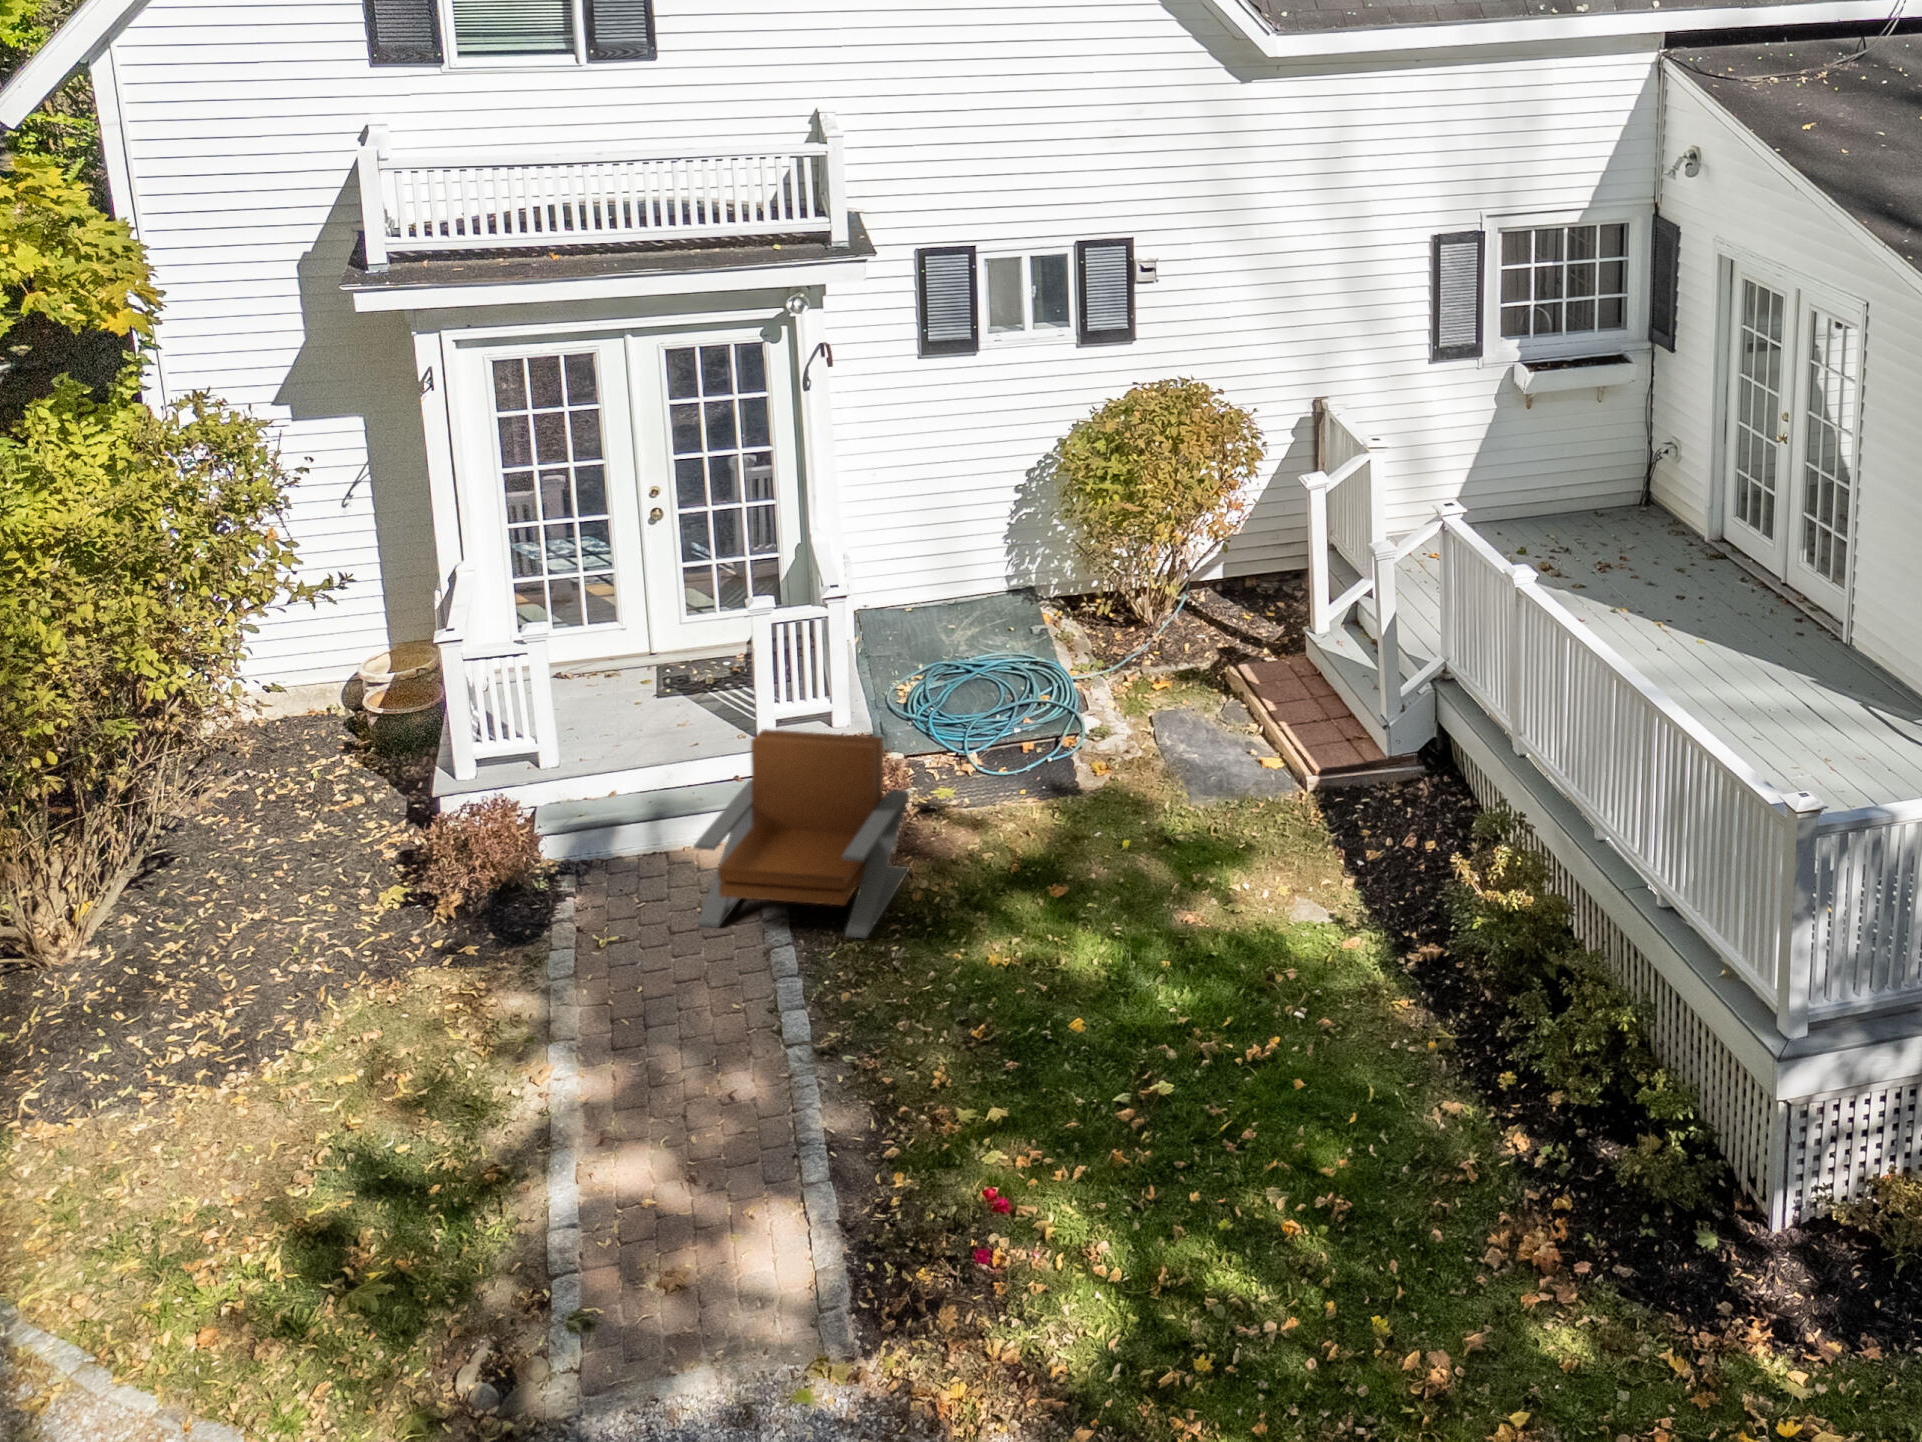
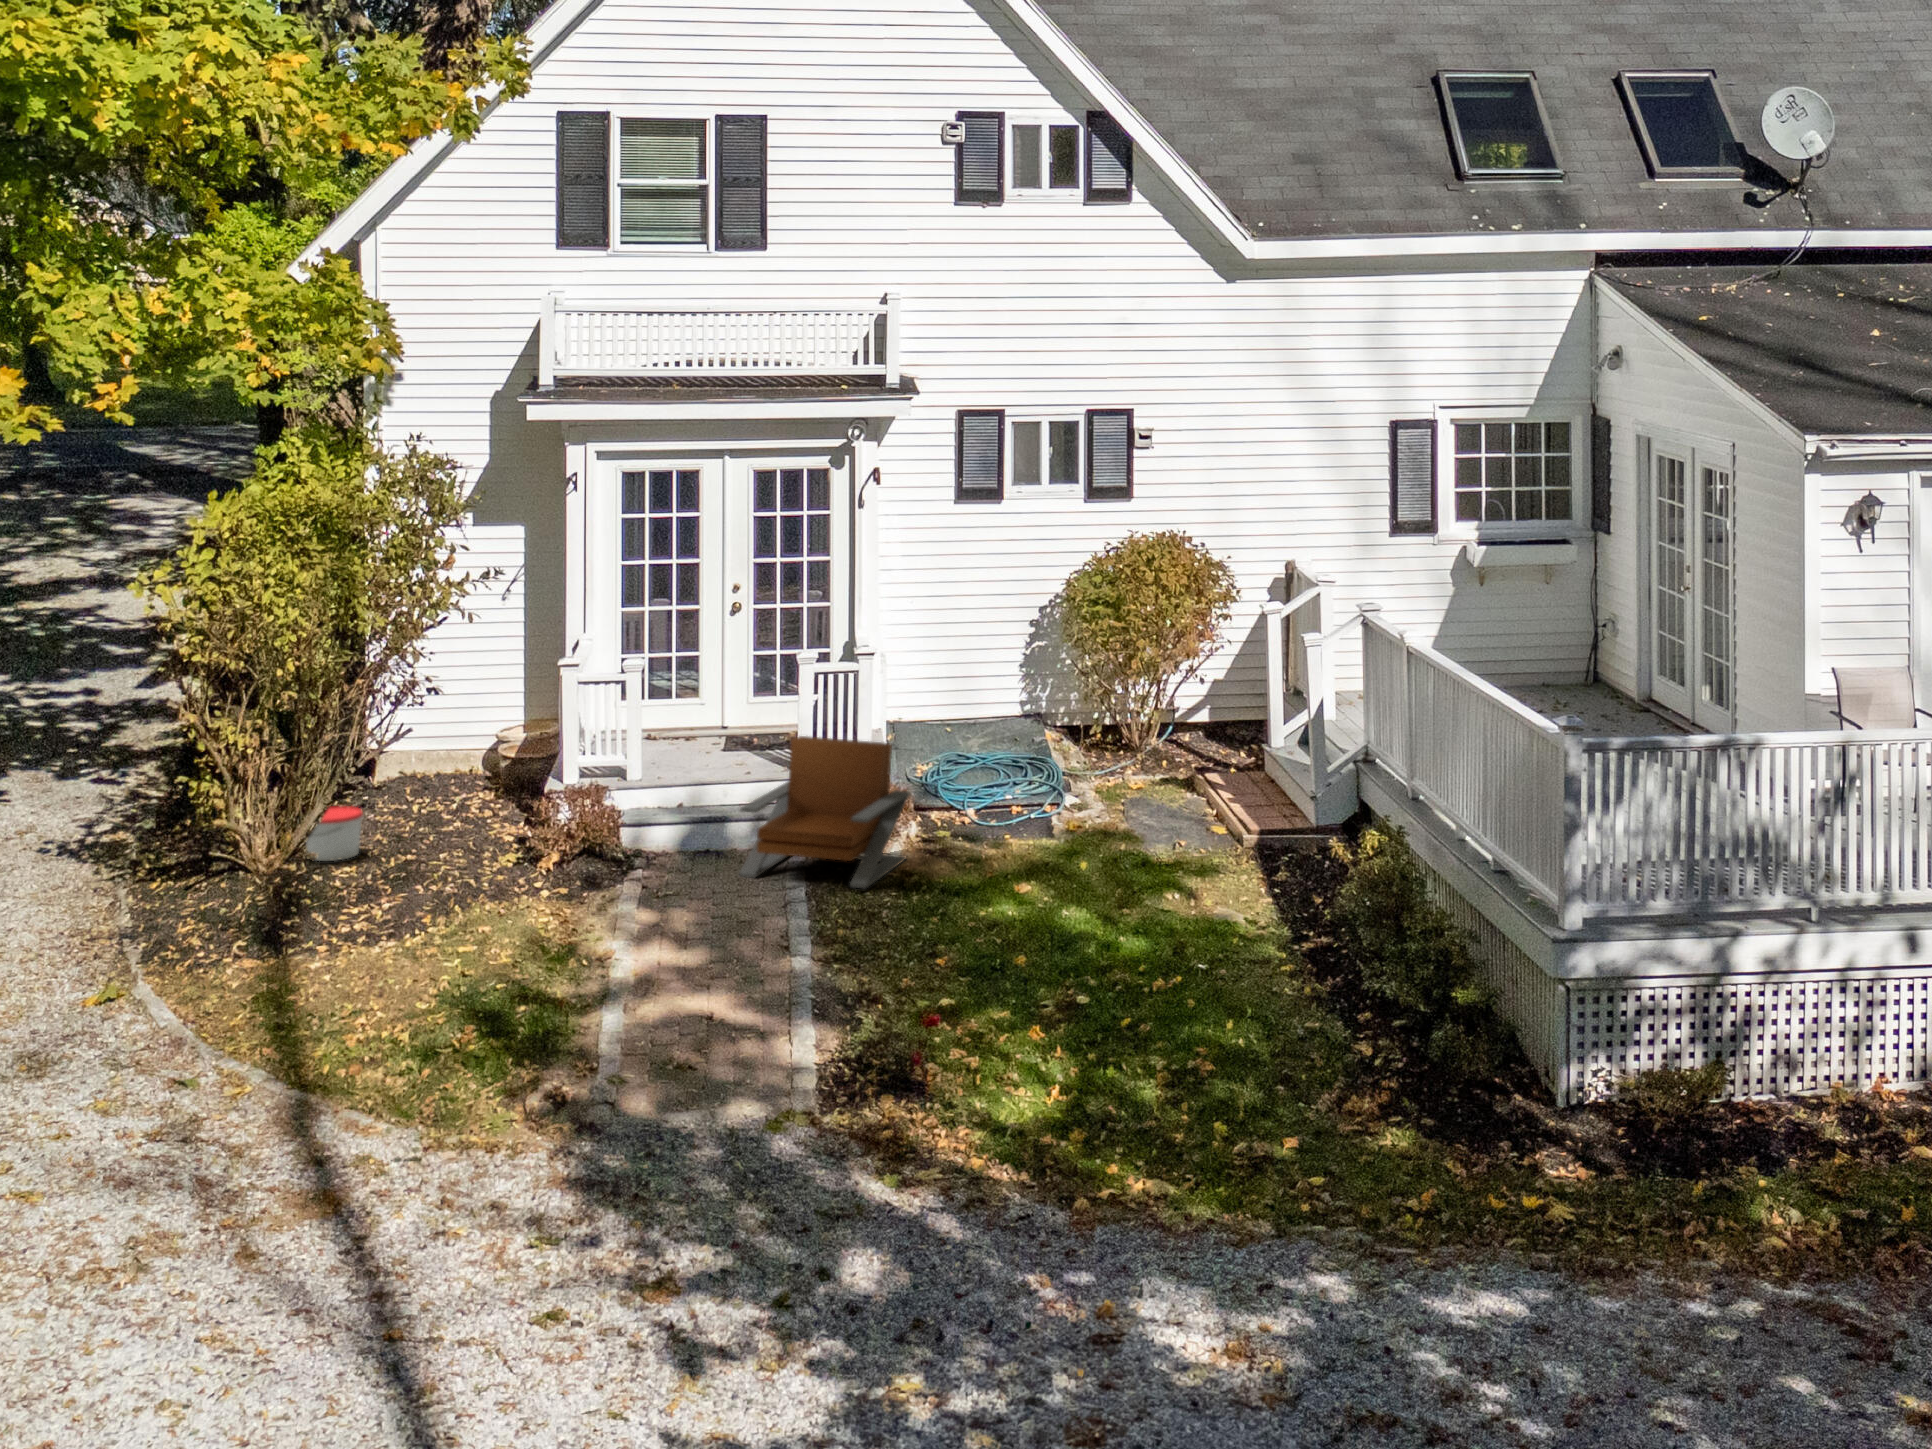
bucket: none [99,858,184,942] -> present [307,806,364,861]

